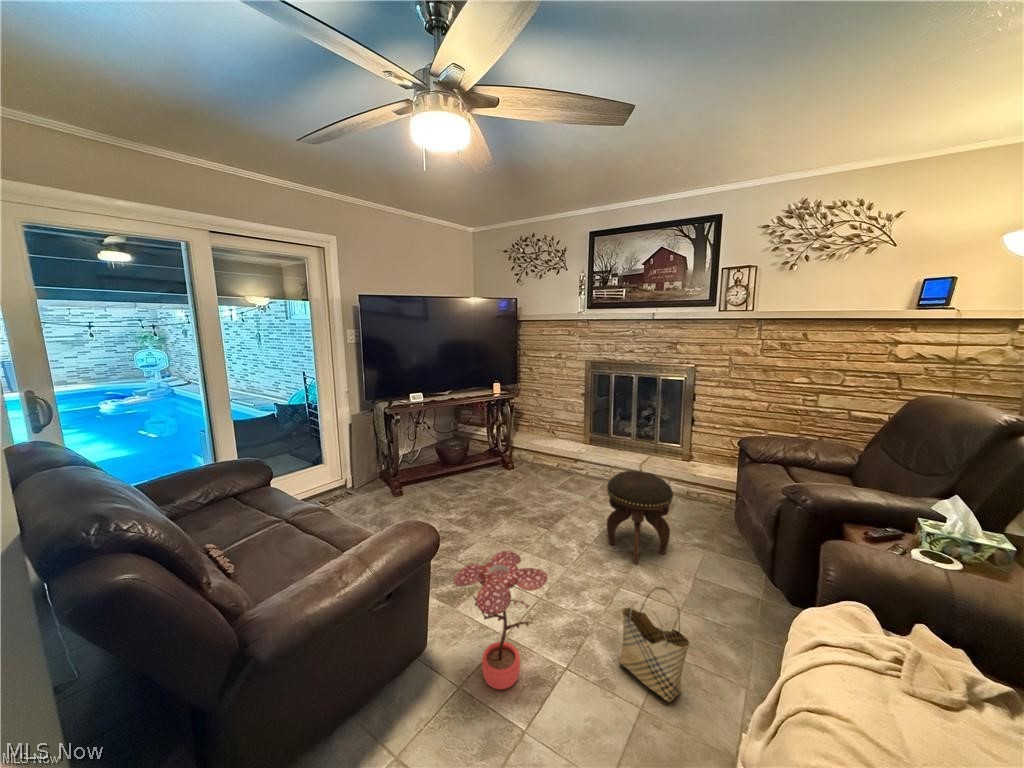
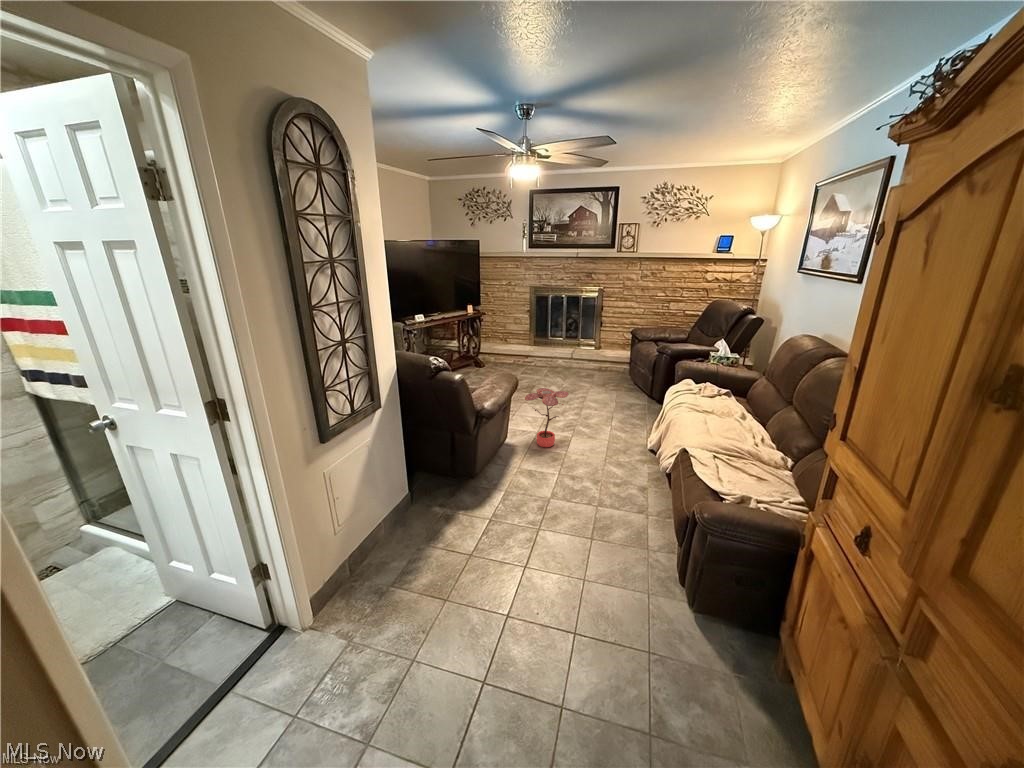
footstool: present [607,471,673,564] -> none [566,353,603,402]
woven basket: present [619,587,689,702] -> none [595,394,627,438]

